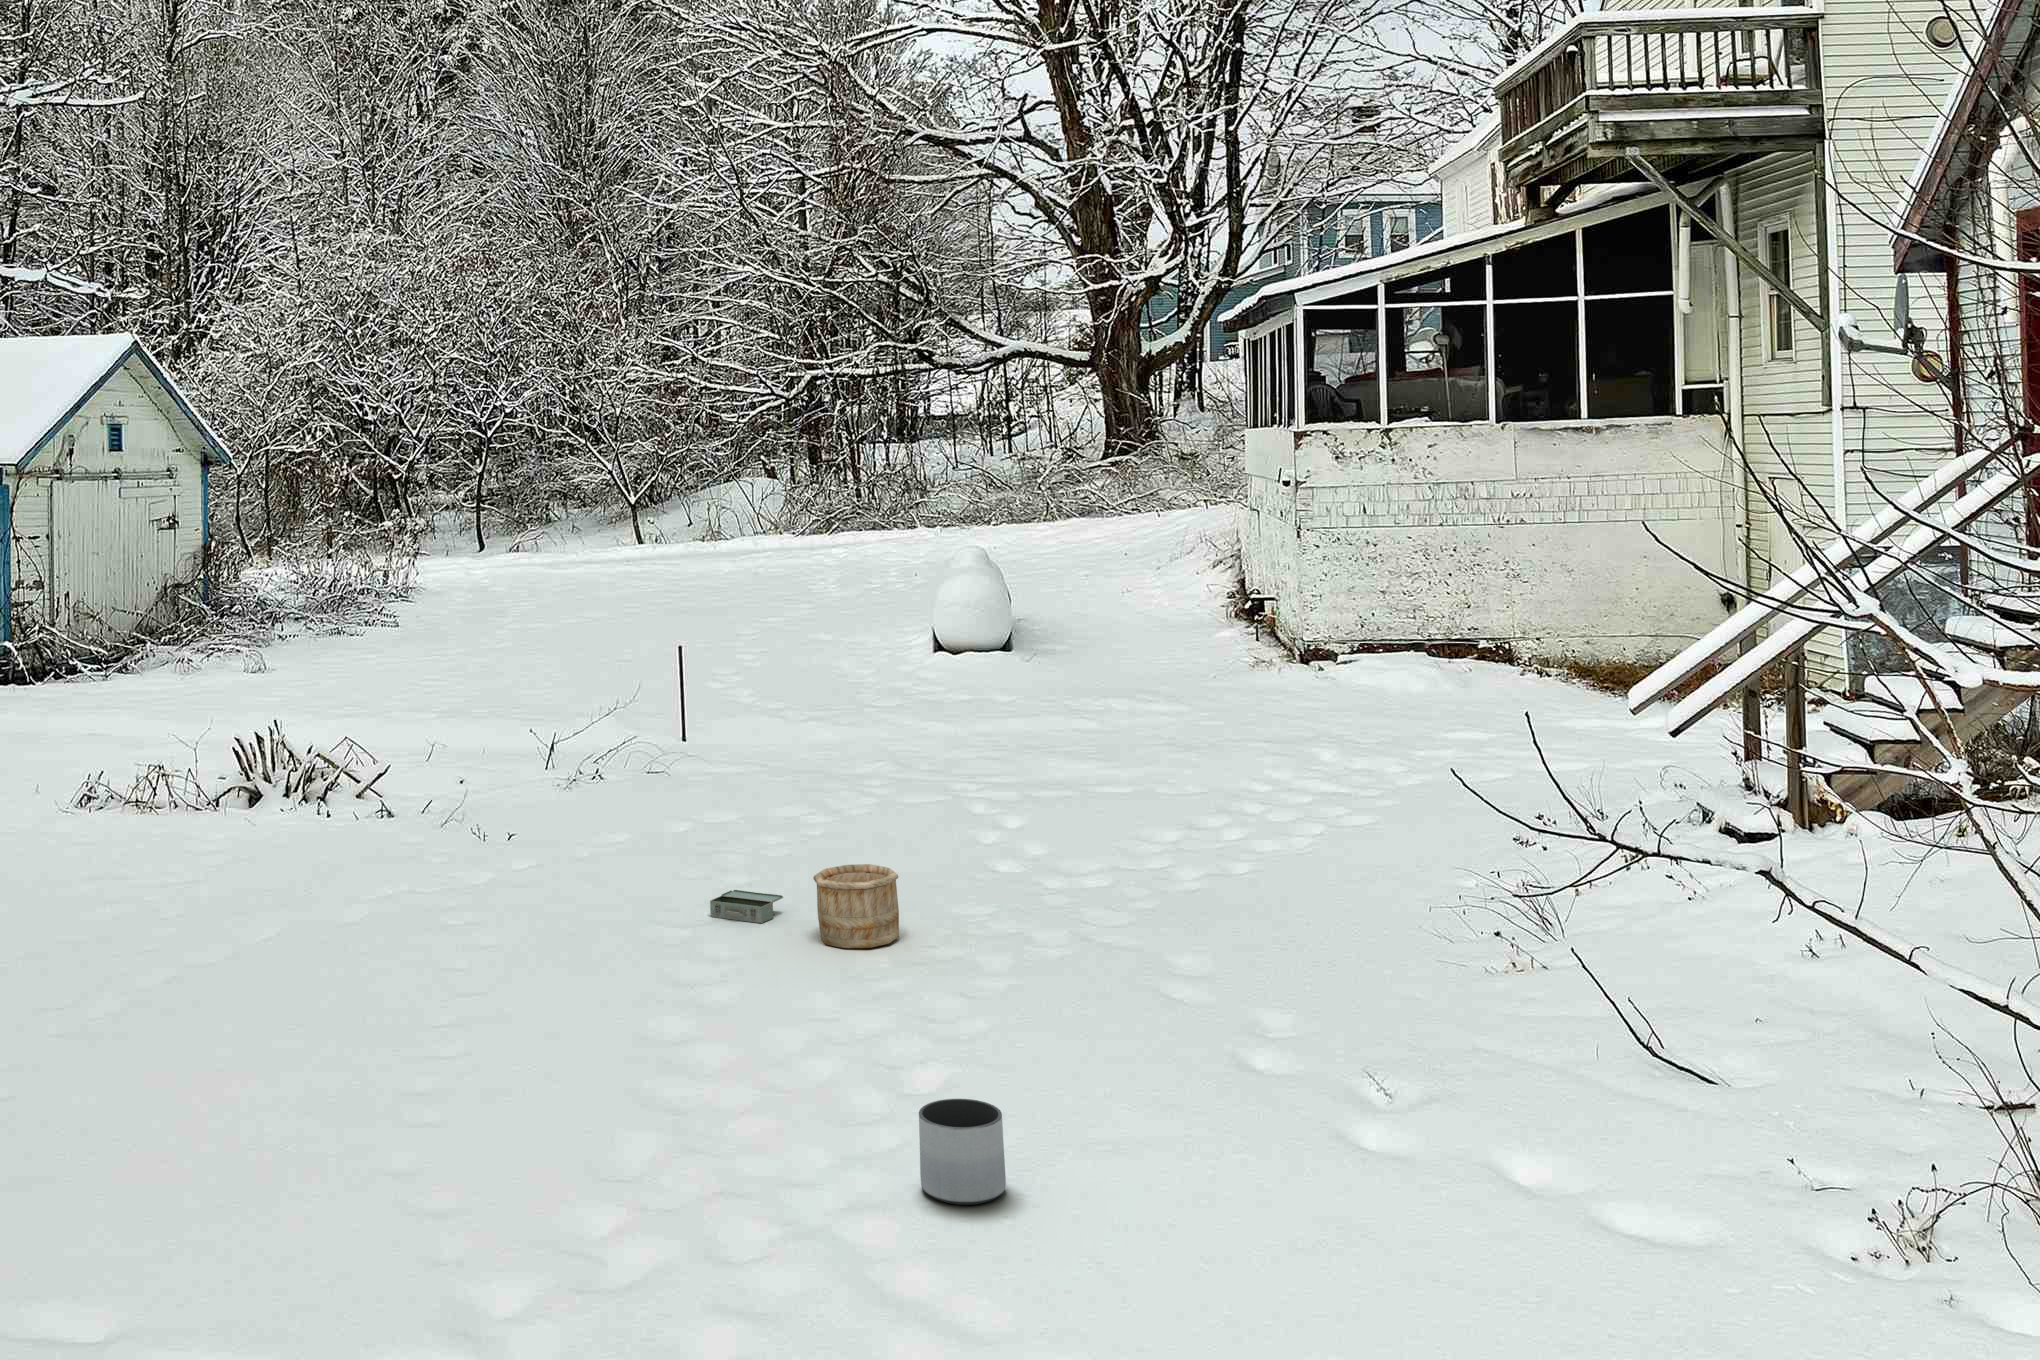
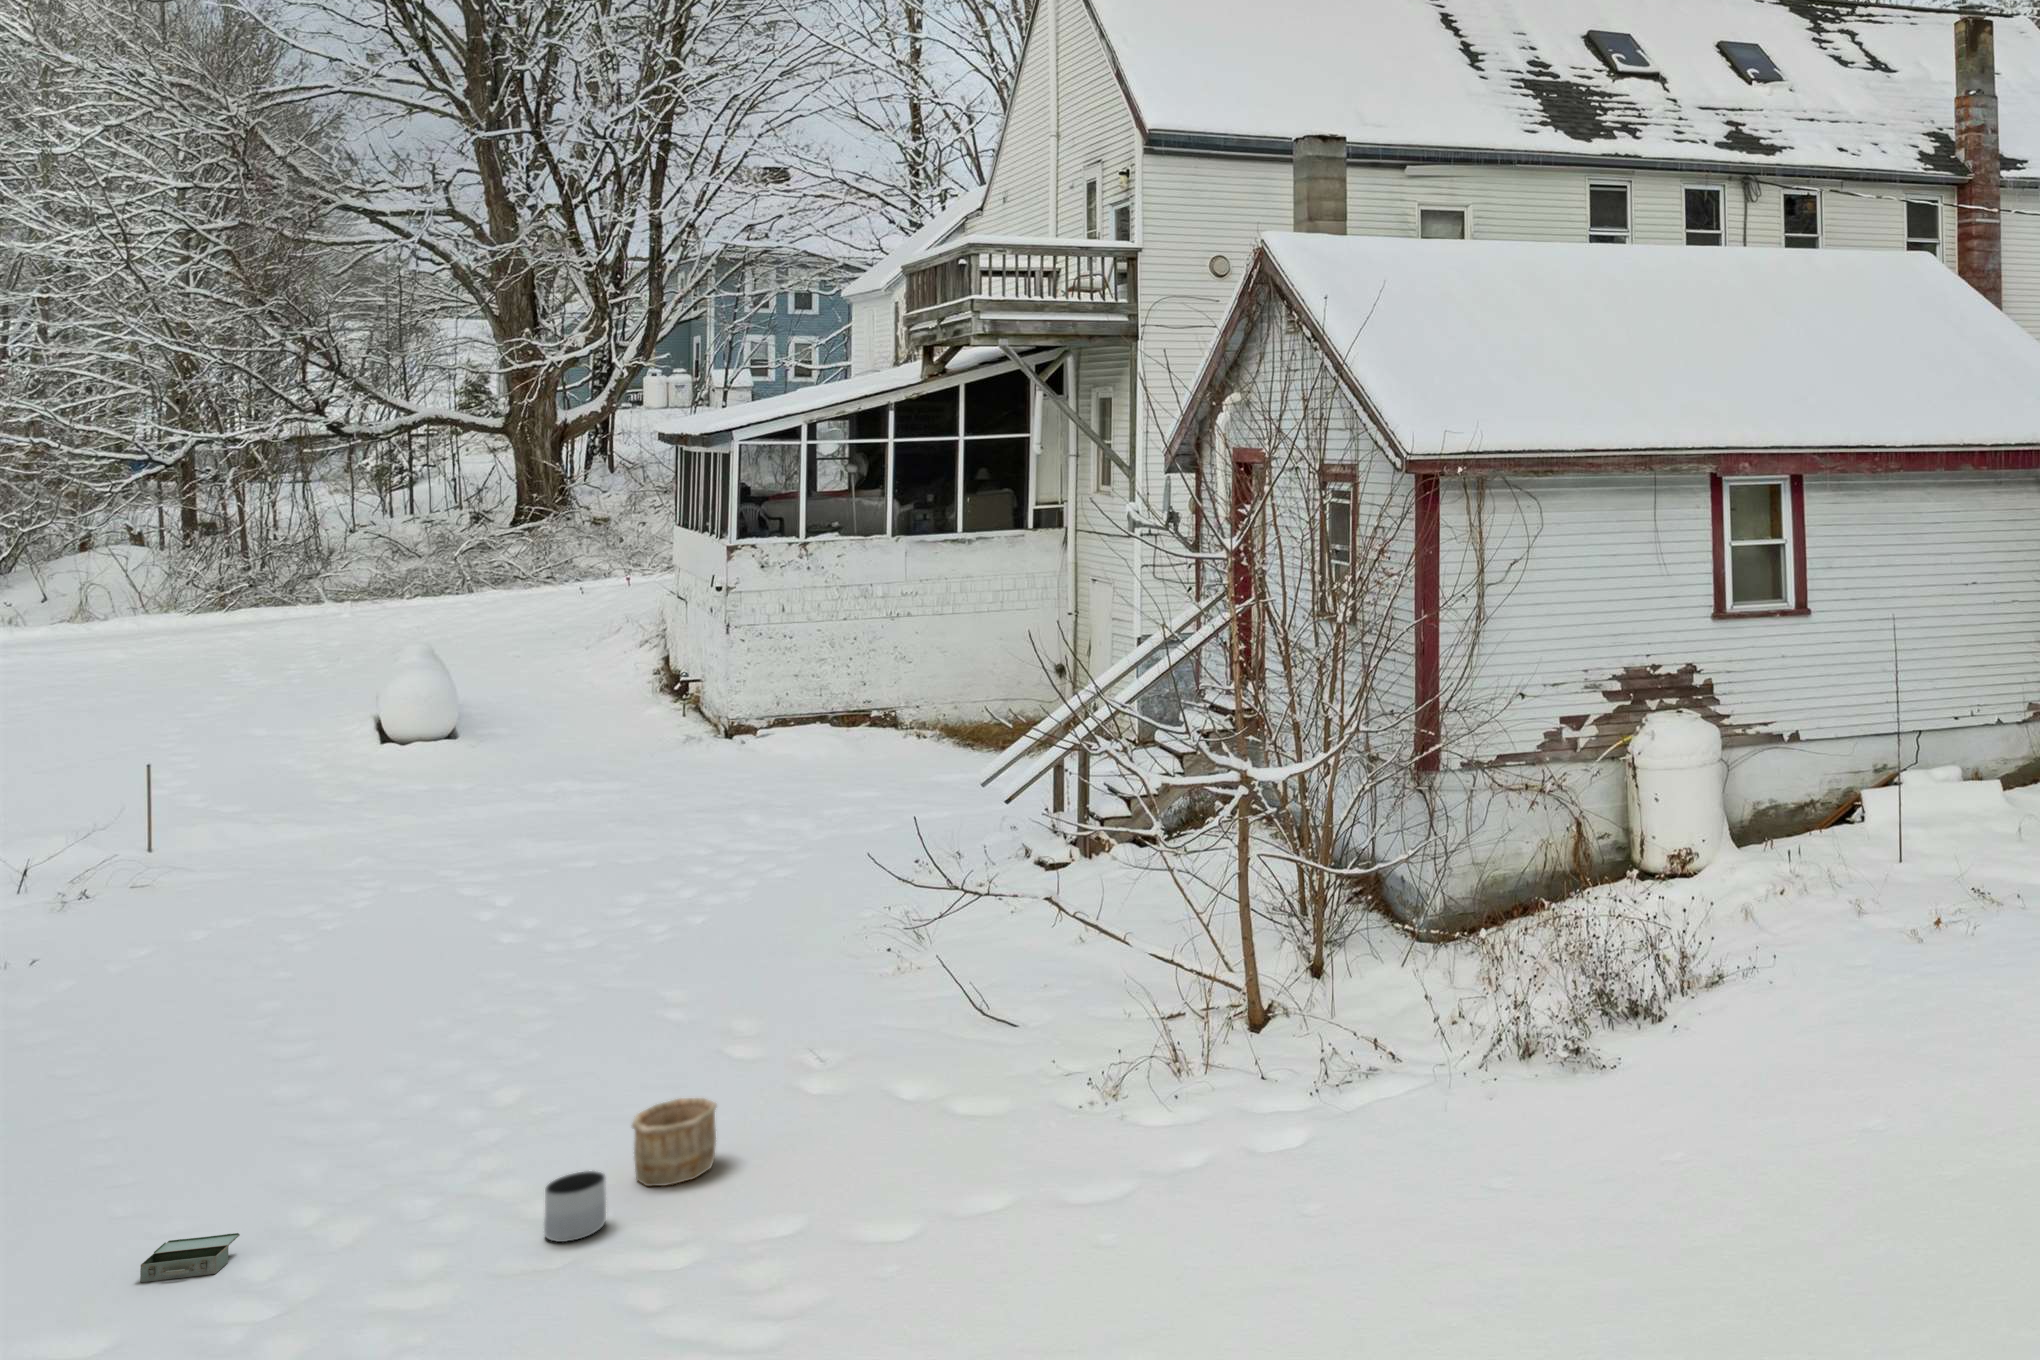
wooden bucket: present [813,864,899,948] -> present [632,1098,717,1186]
toolbox: present [710,890,783,923] -> present [140,1233,240,1282]

